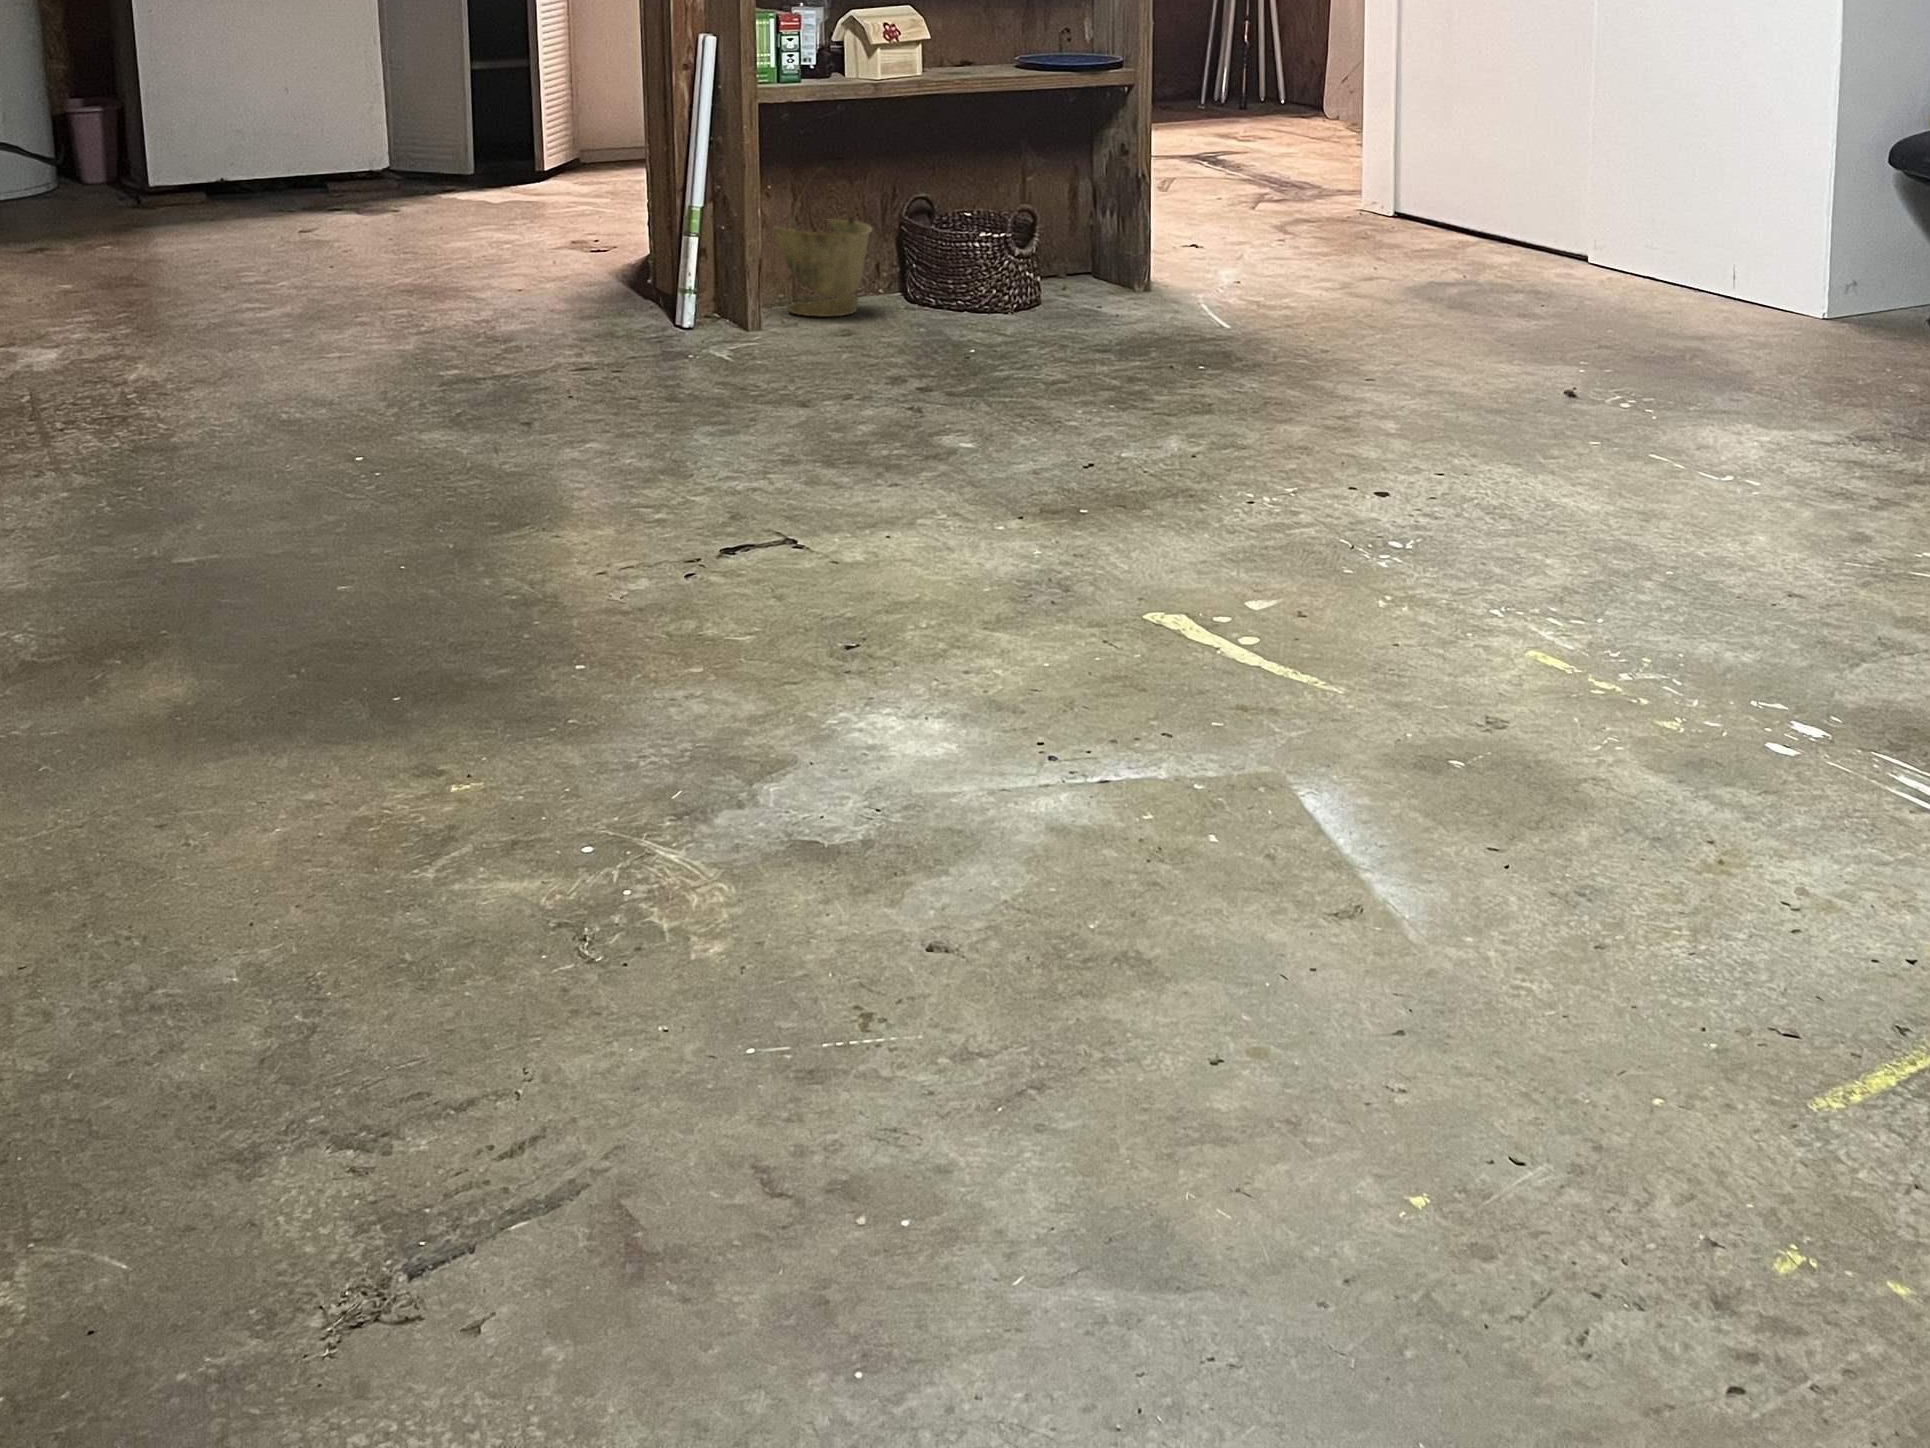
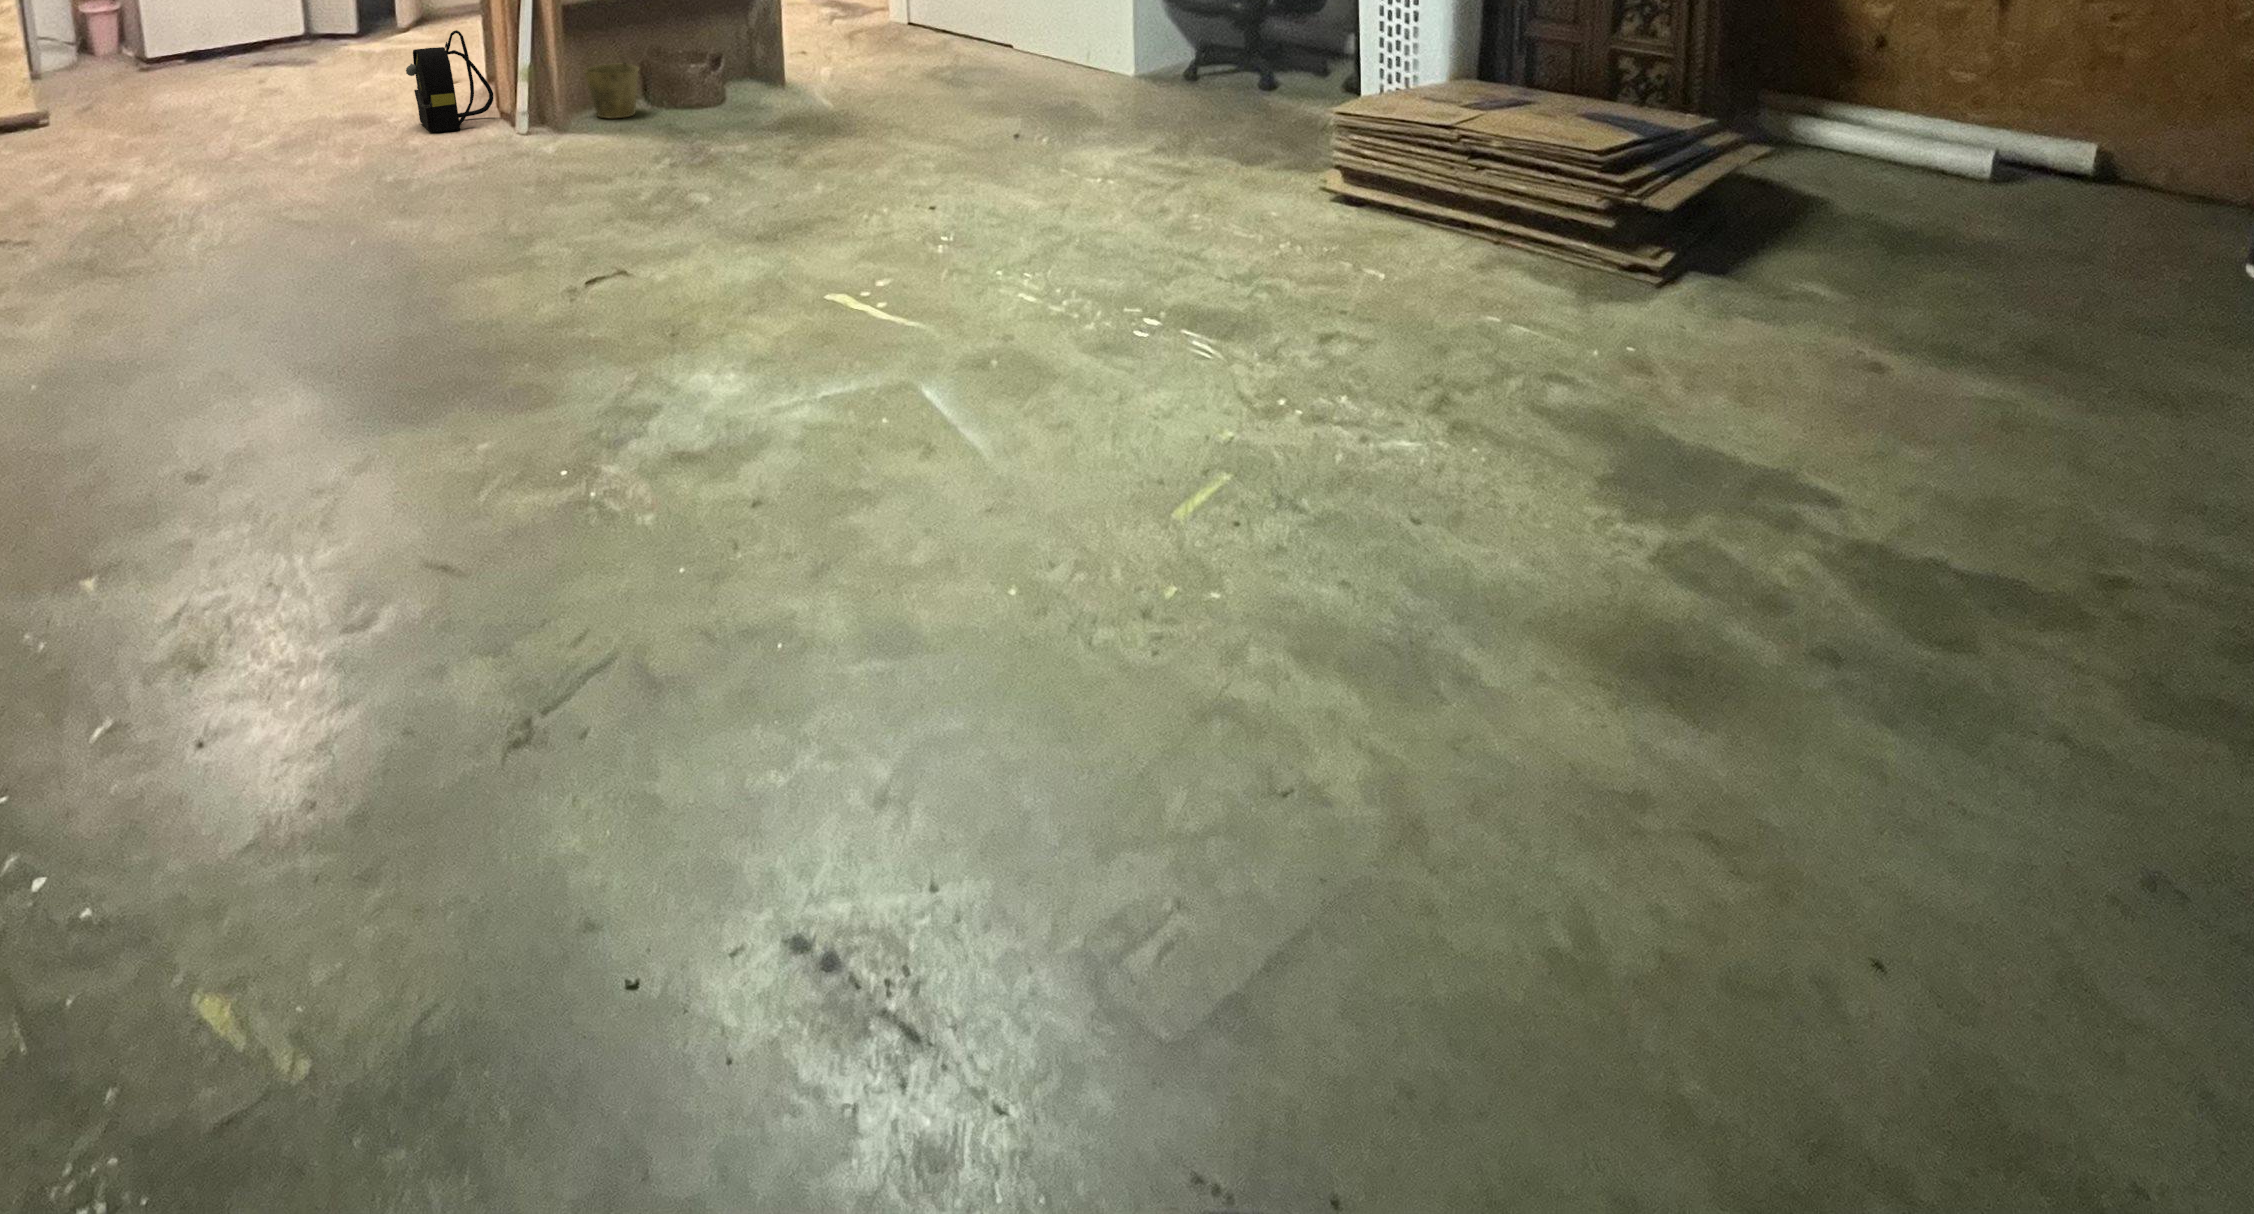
backpack: none [474,139,620,315] -> present [406,30,493,132]

